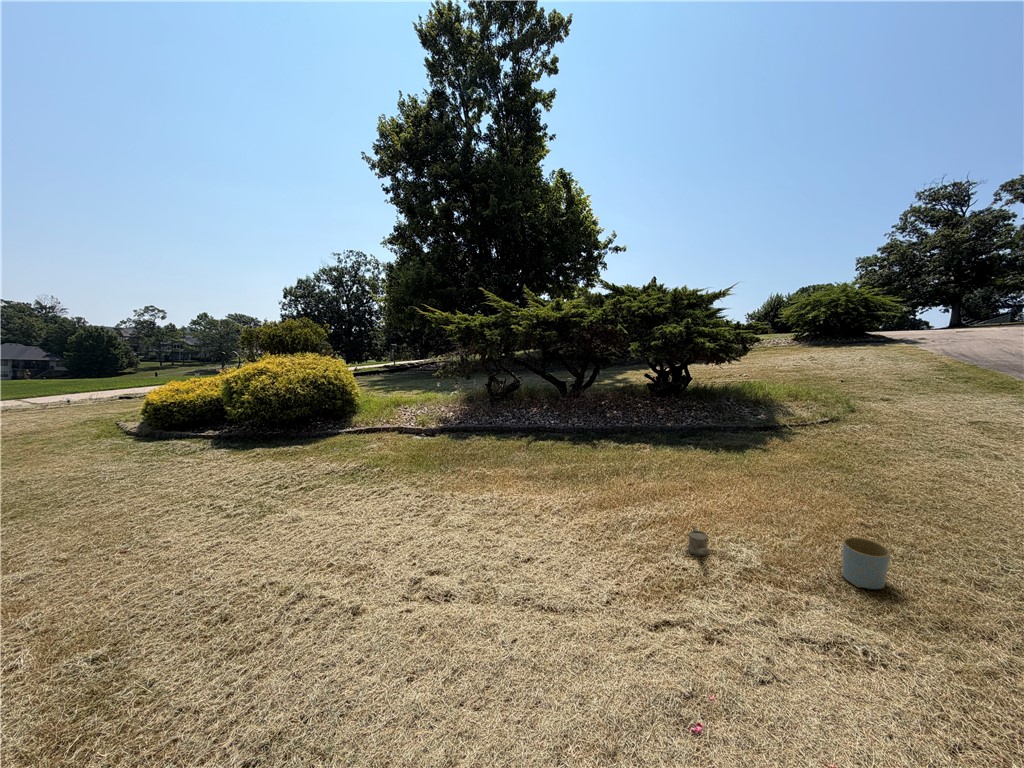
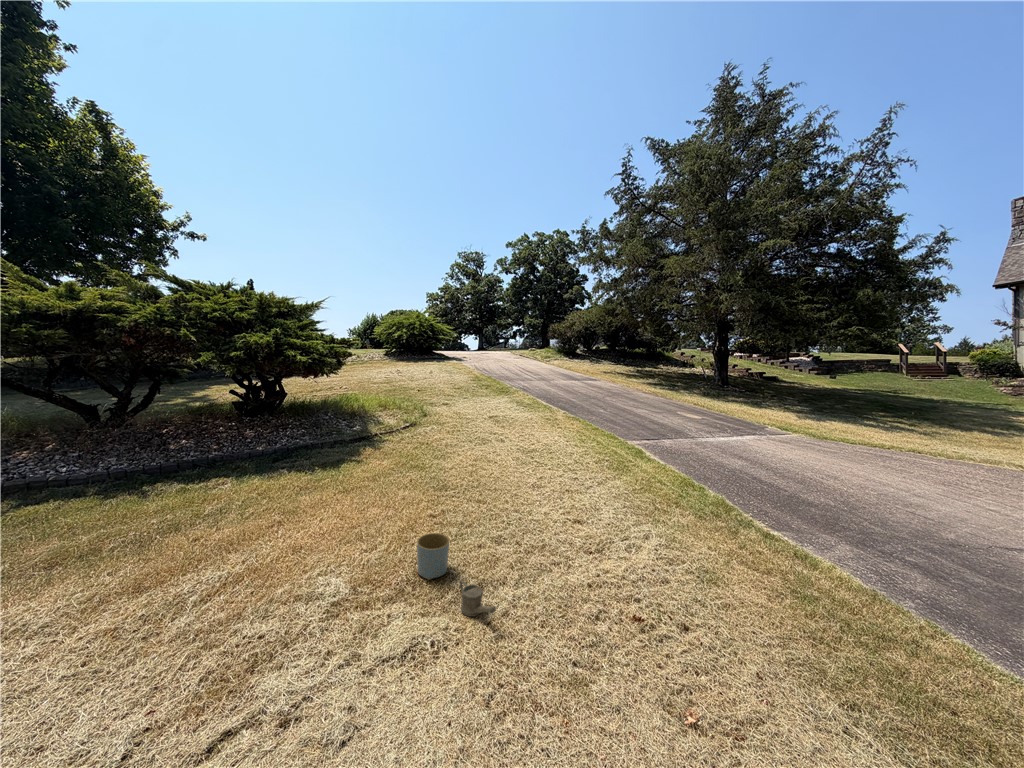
watering can: present [688,526,710,556] -> present [460,580,496,616]

